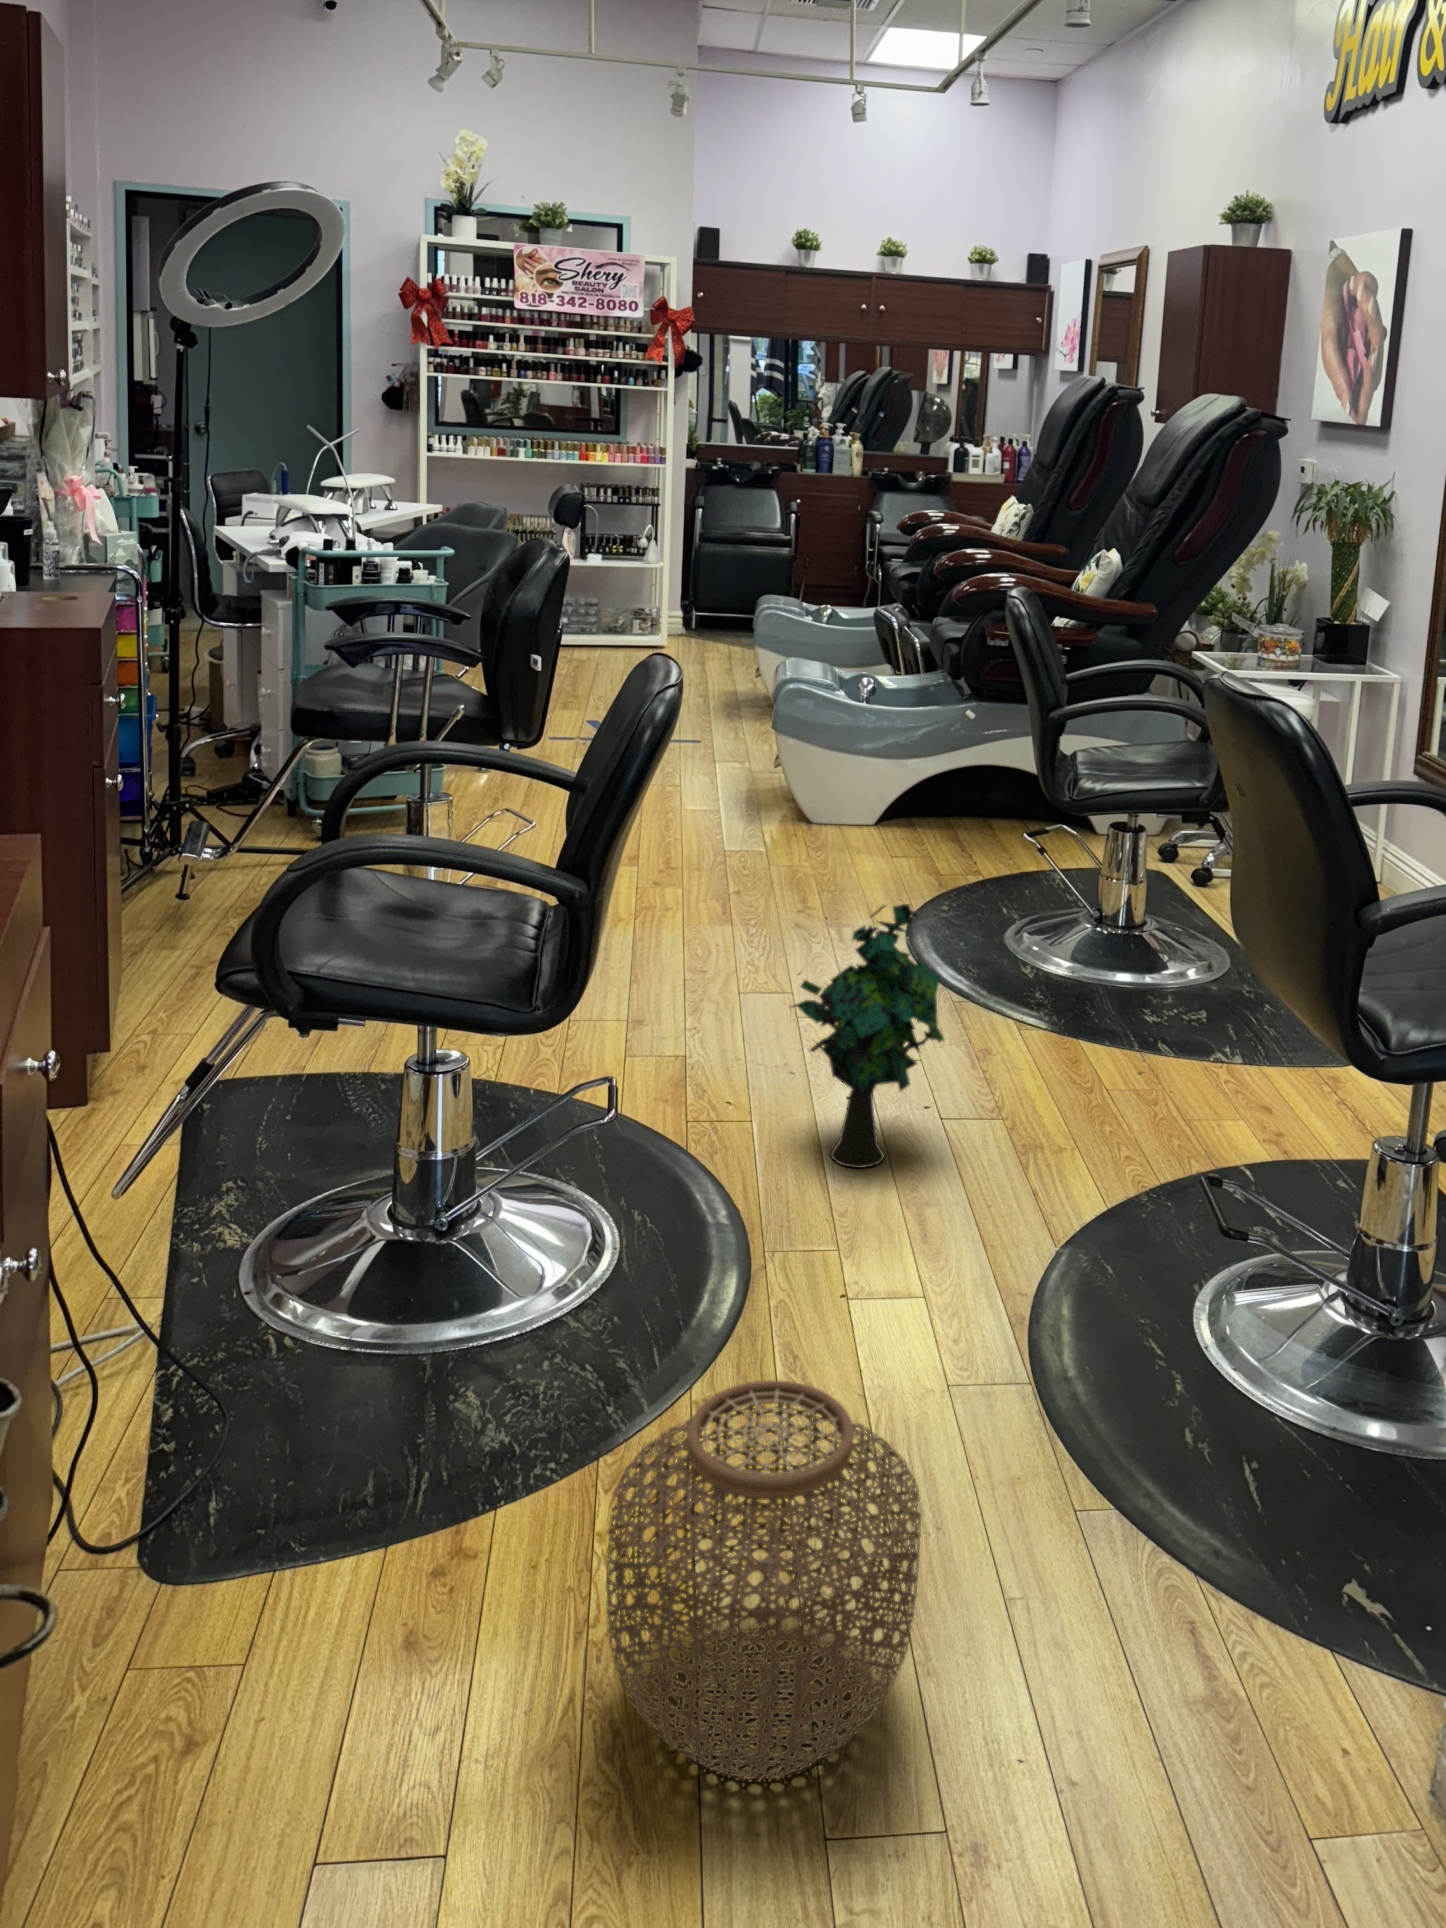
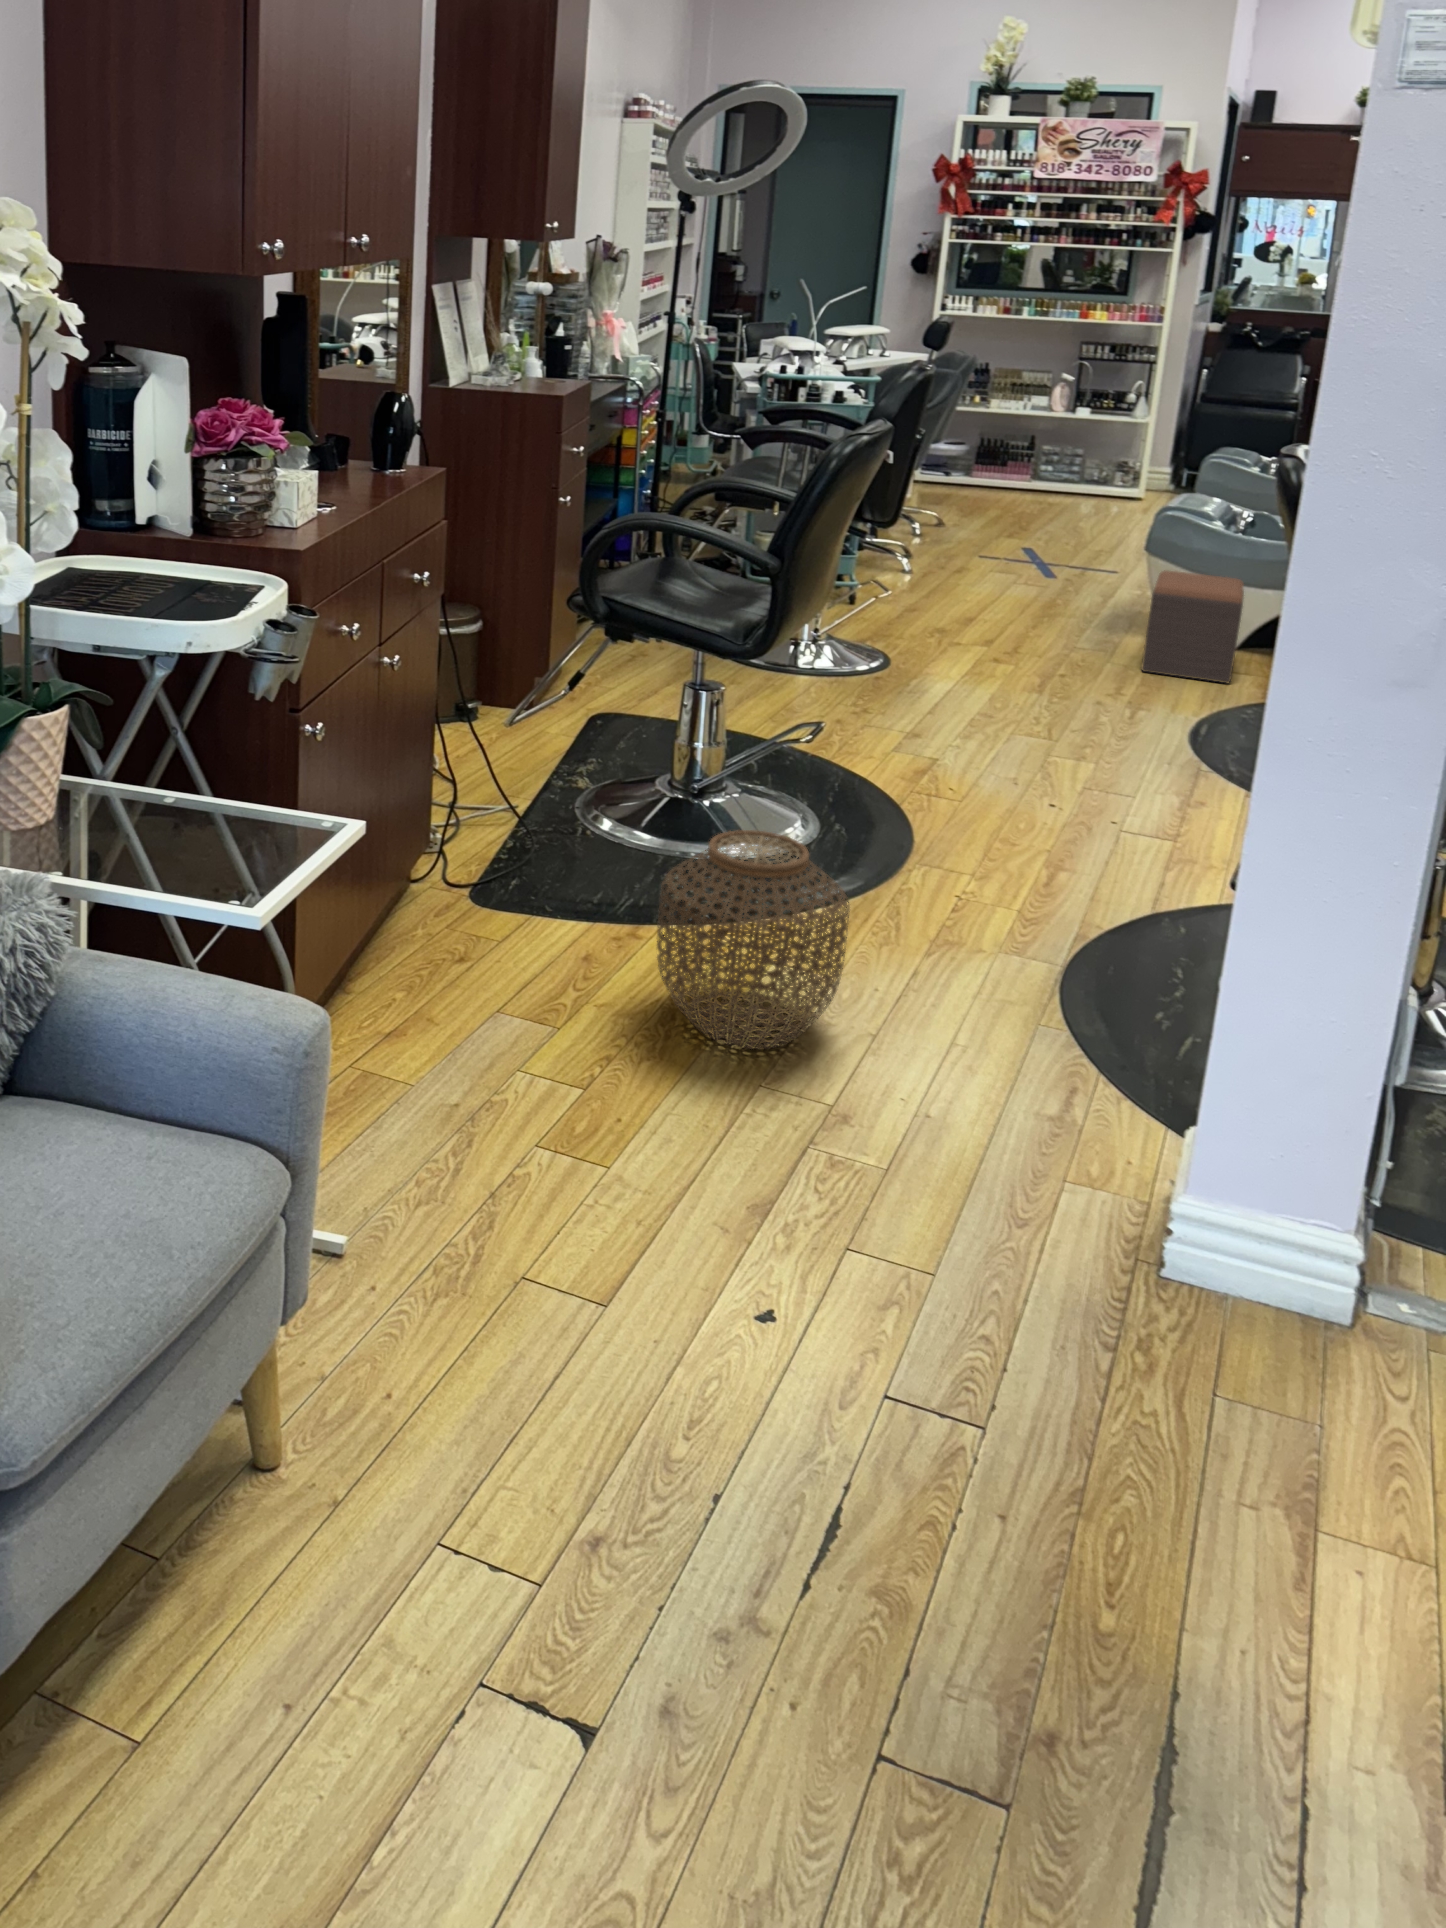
footstool: none [796,752,904,871] -> present [1141,570,1244,683]
decorative plant: present [792,904,944,1168] -> none [975,639,1103,841]

